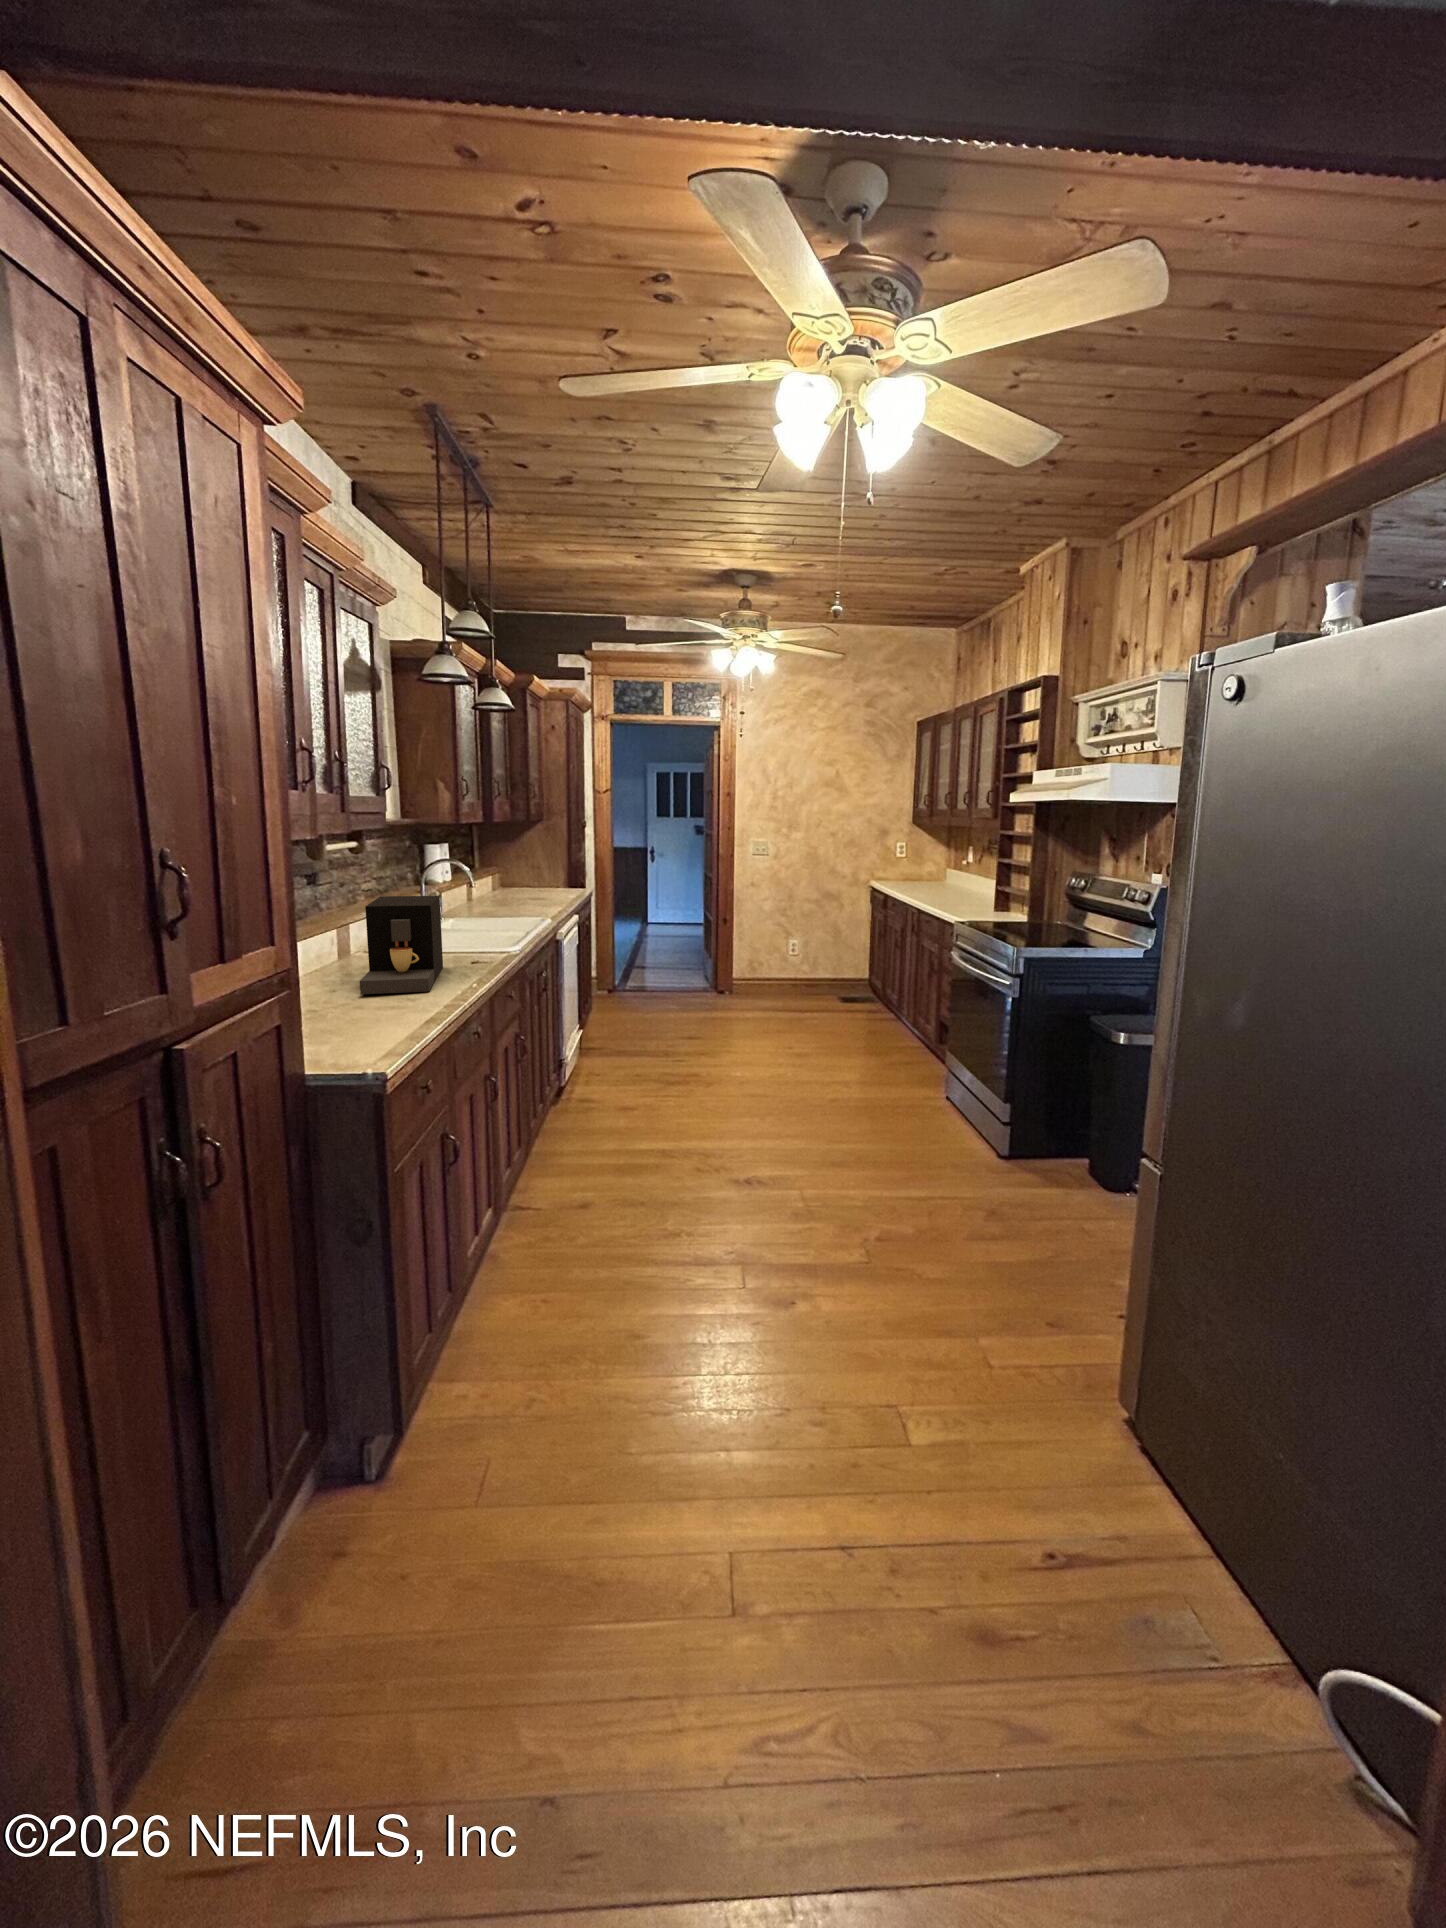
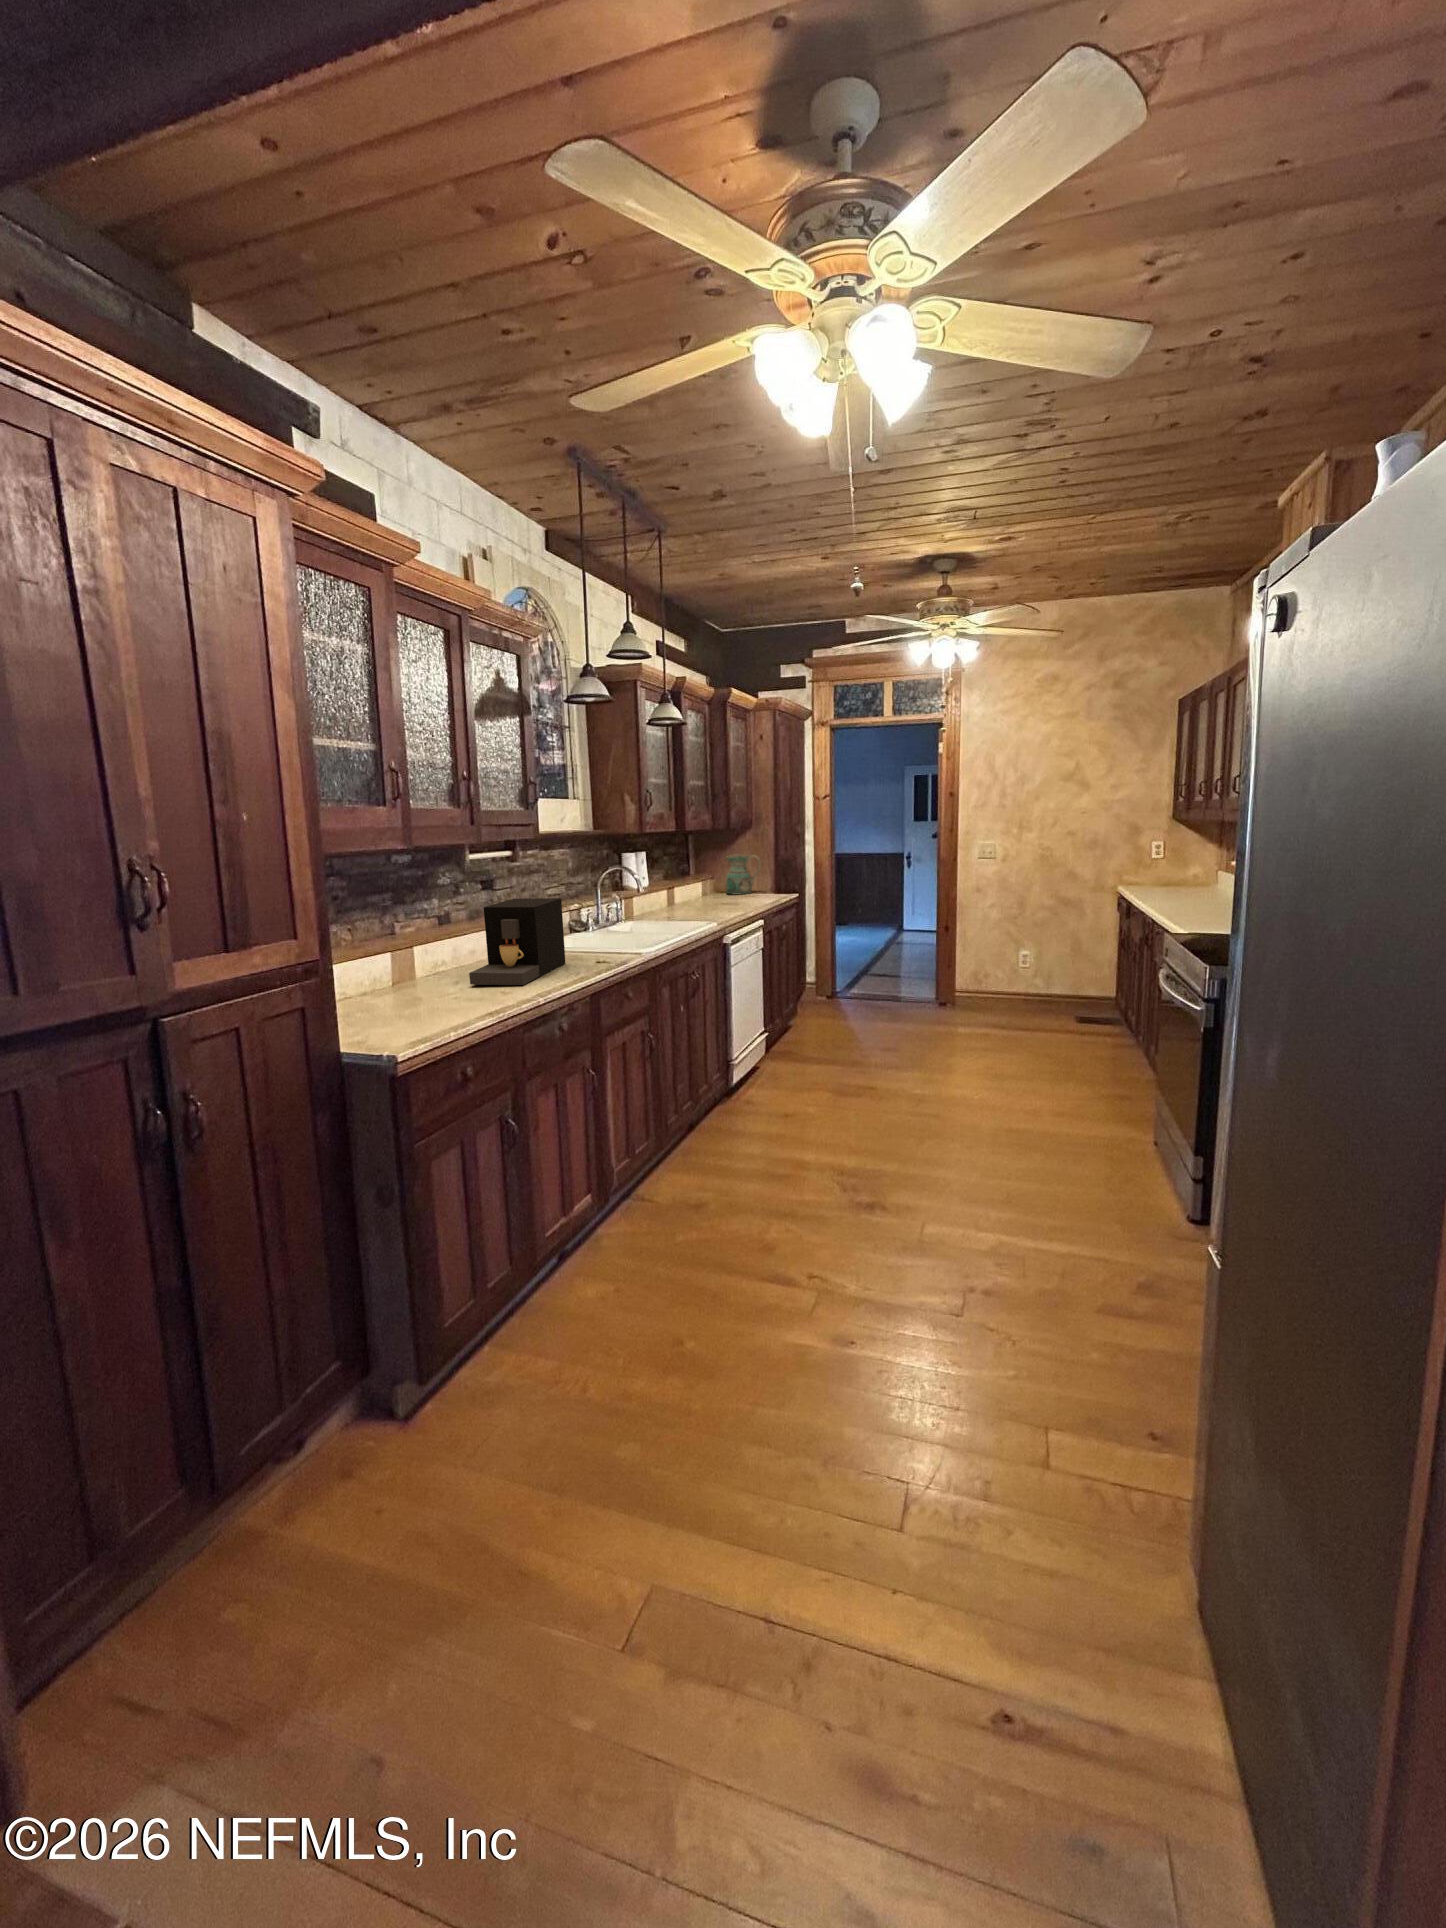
ceramic pitcher: none [520,849,559,891] -> present [726,854,761,895]

